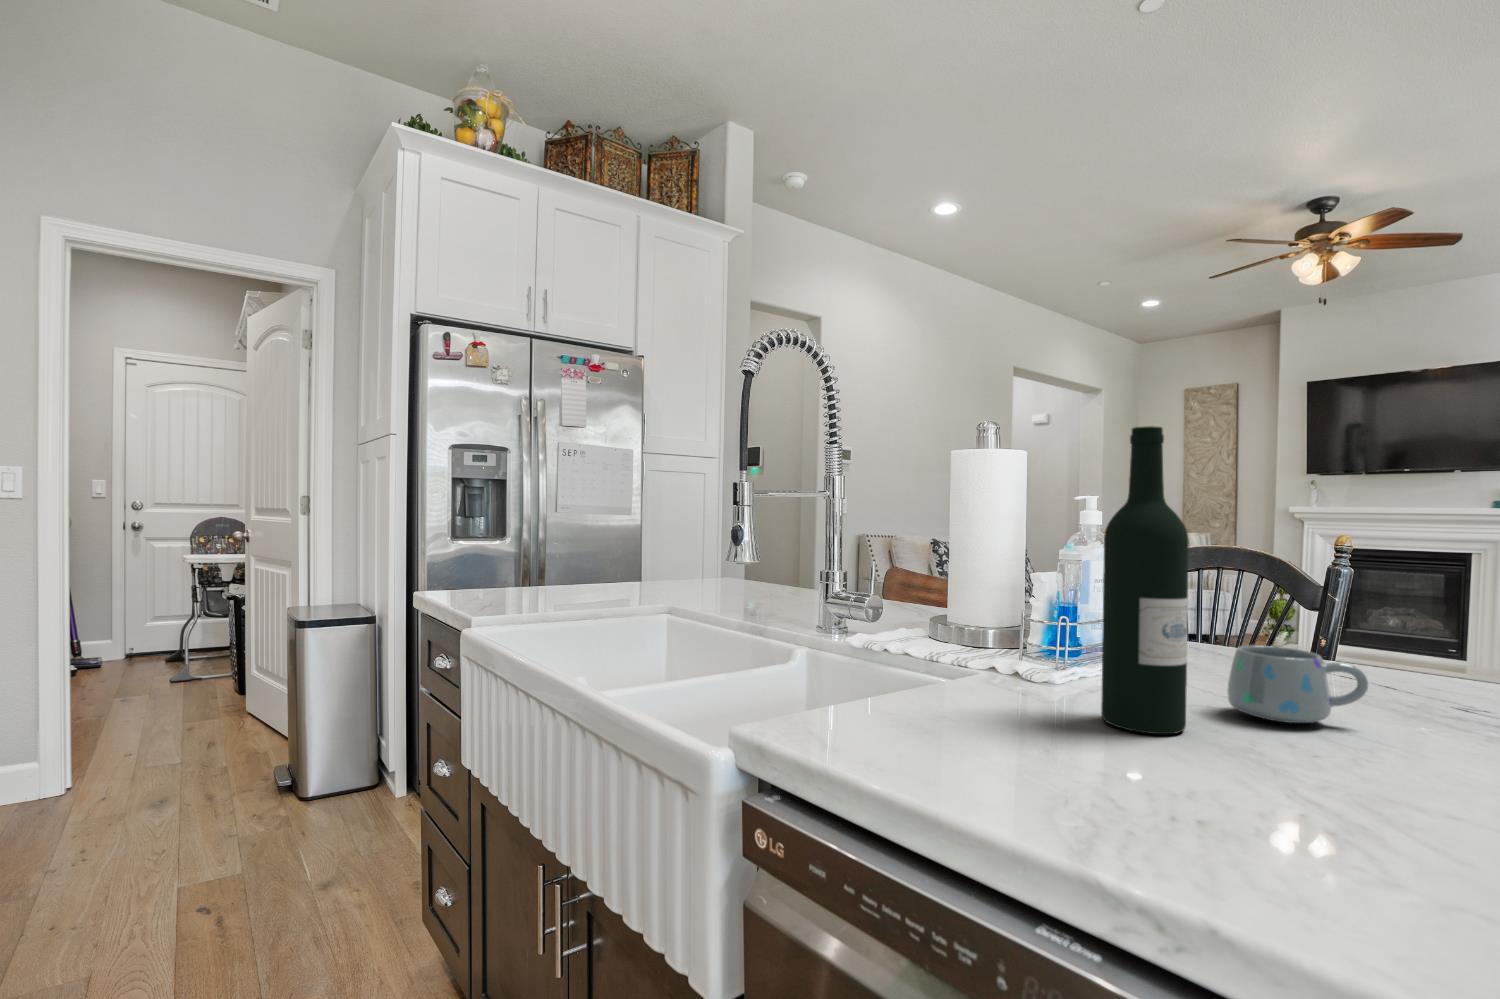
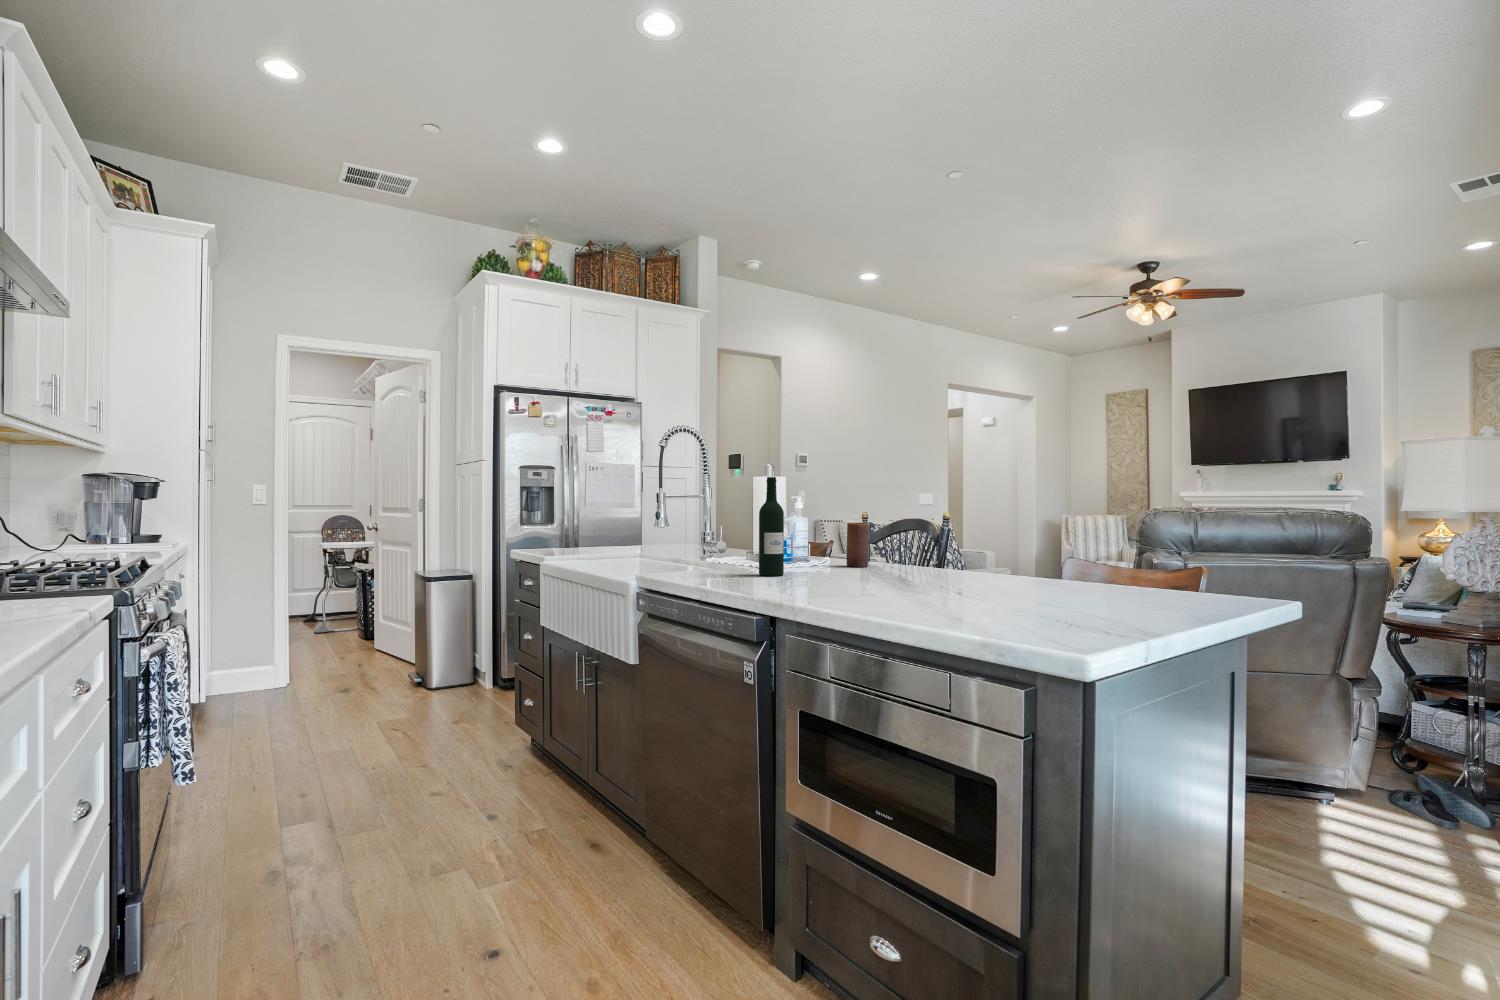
candle: none [1205,558,1270,670] -> present [847,523,869,567]
mug: present [1227,645,1368,723] -> none [808,551,845,574]

